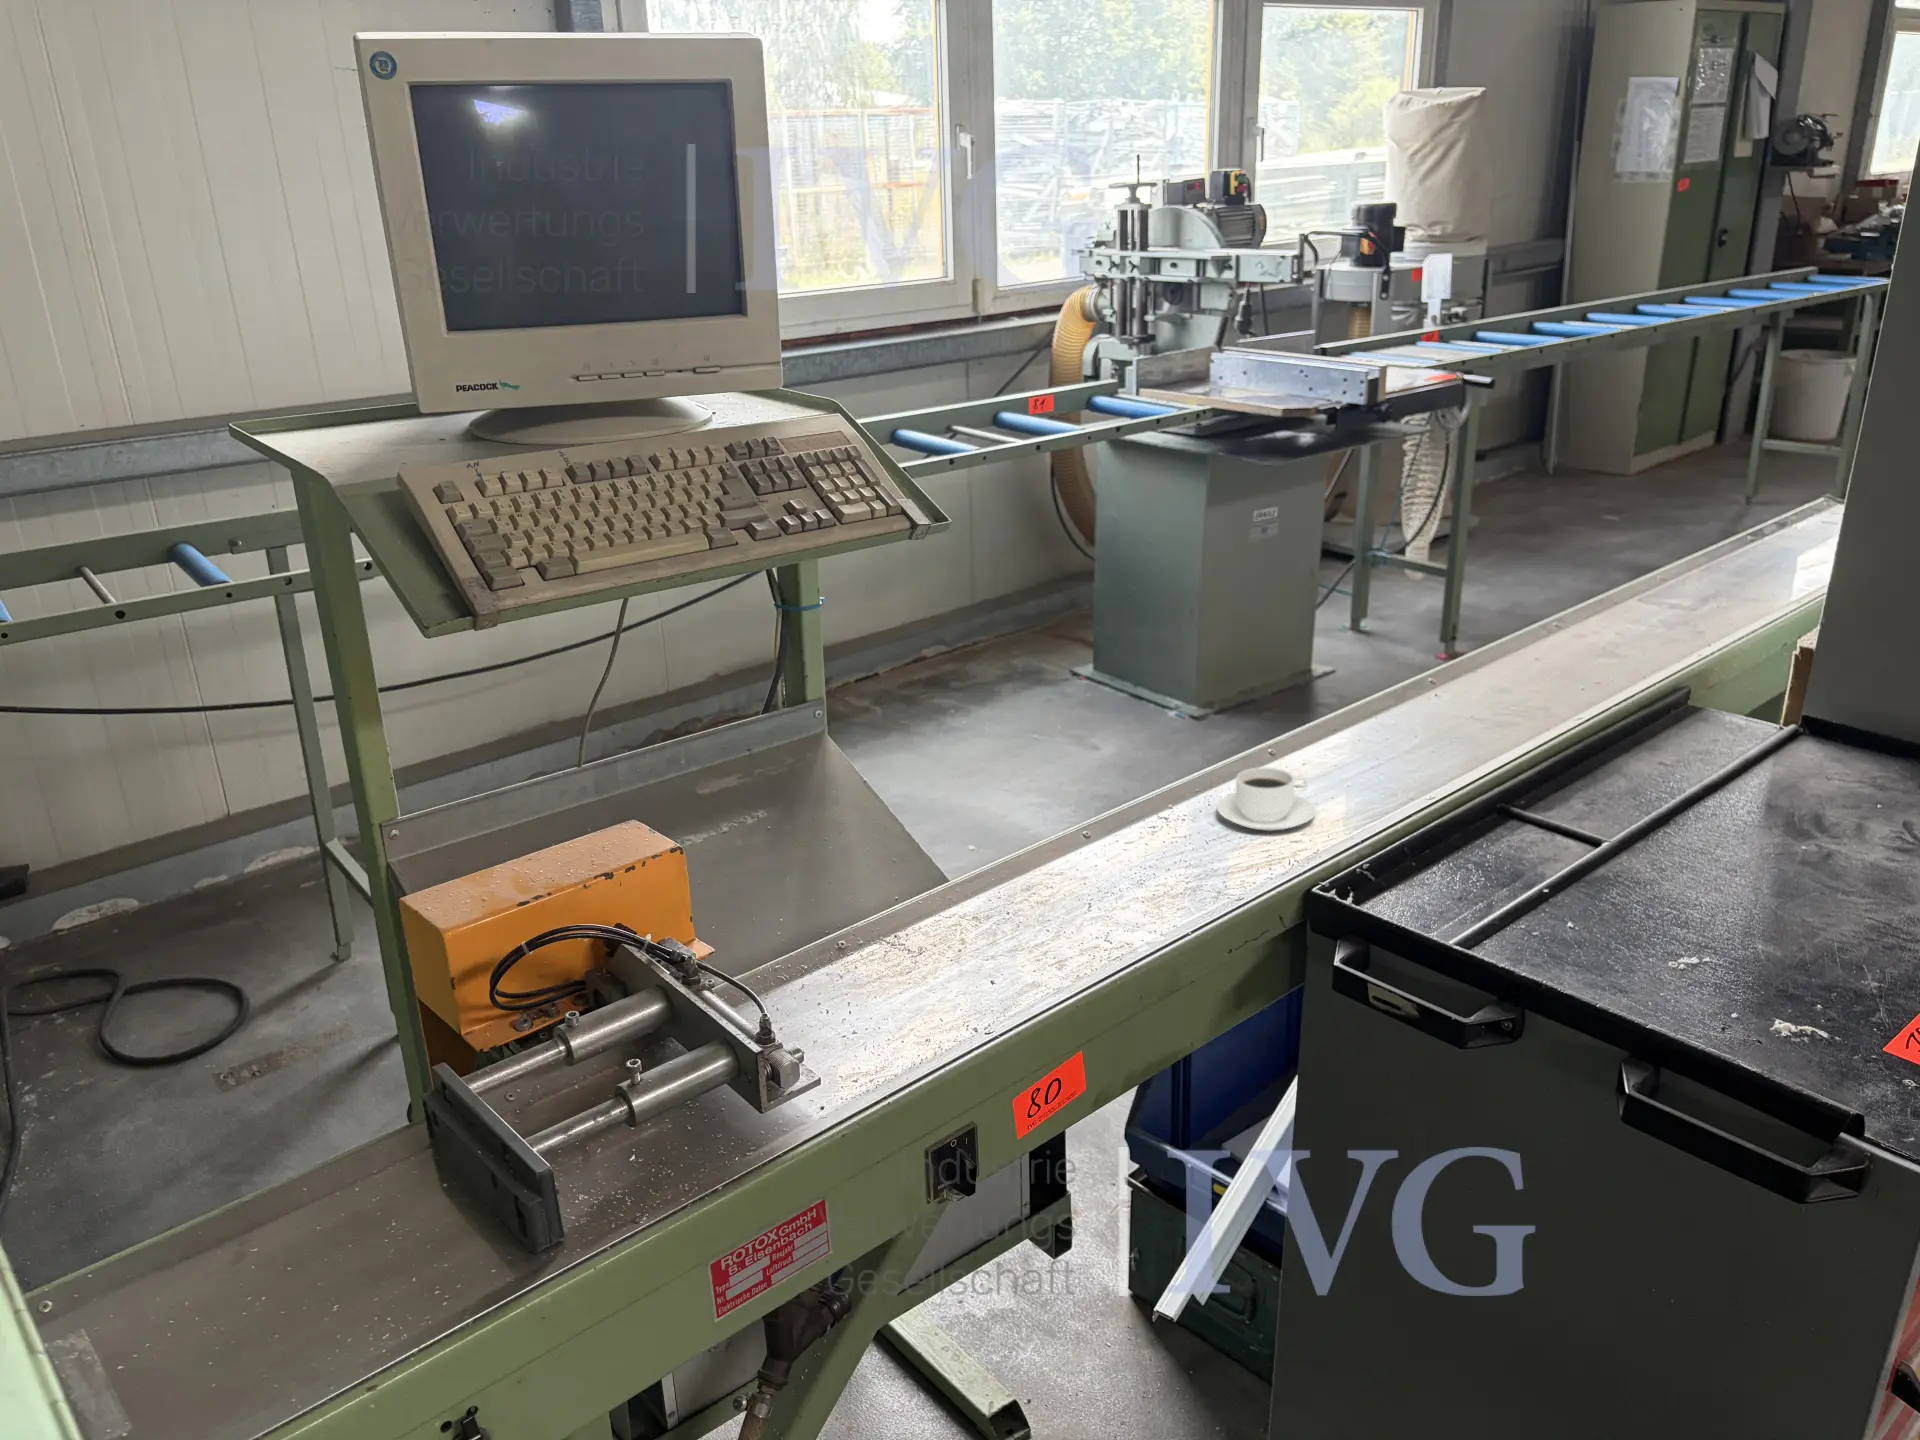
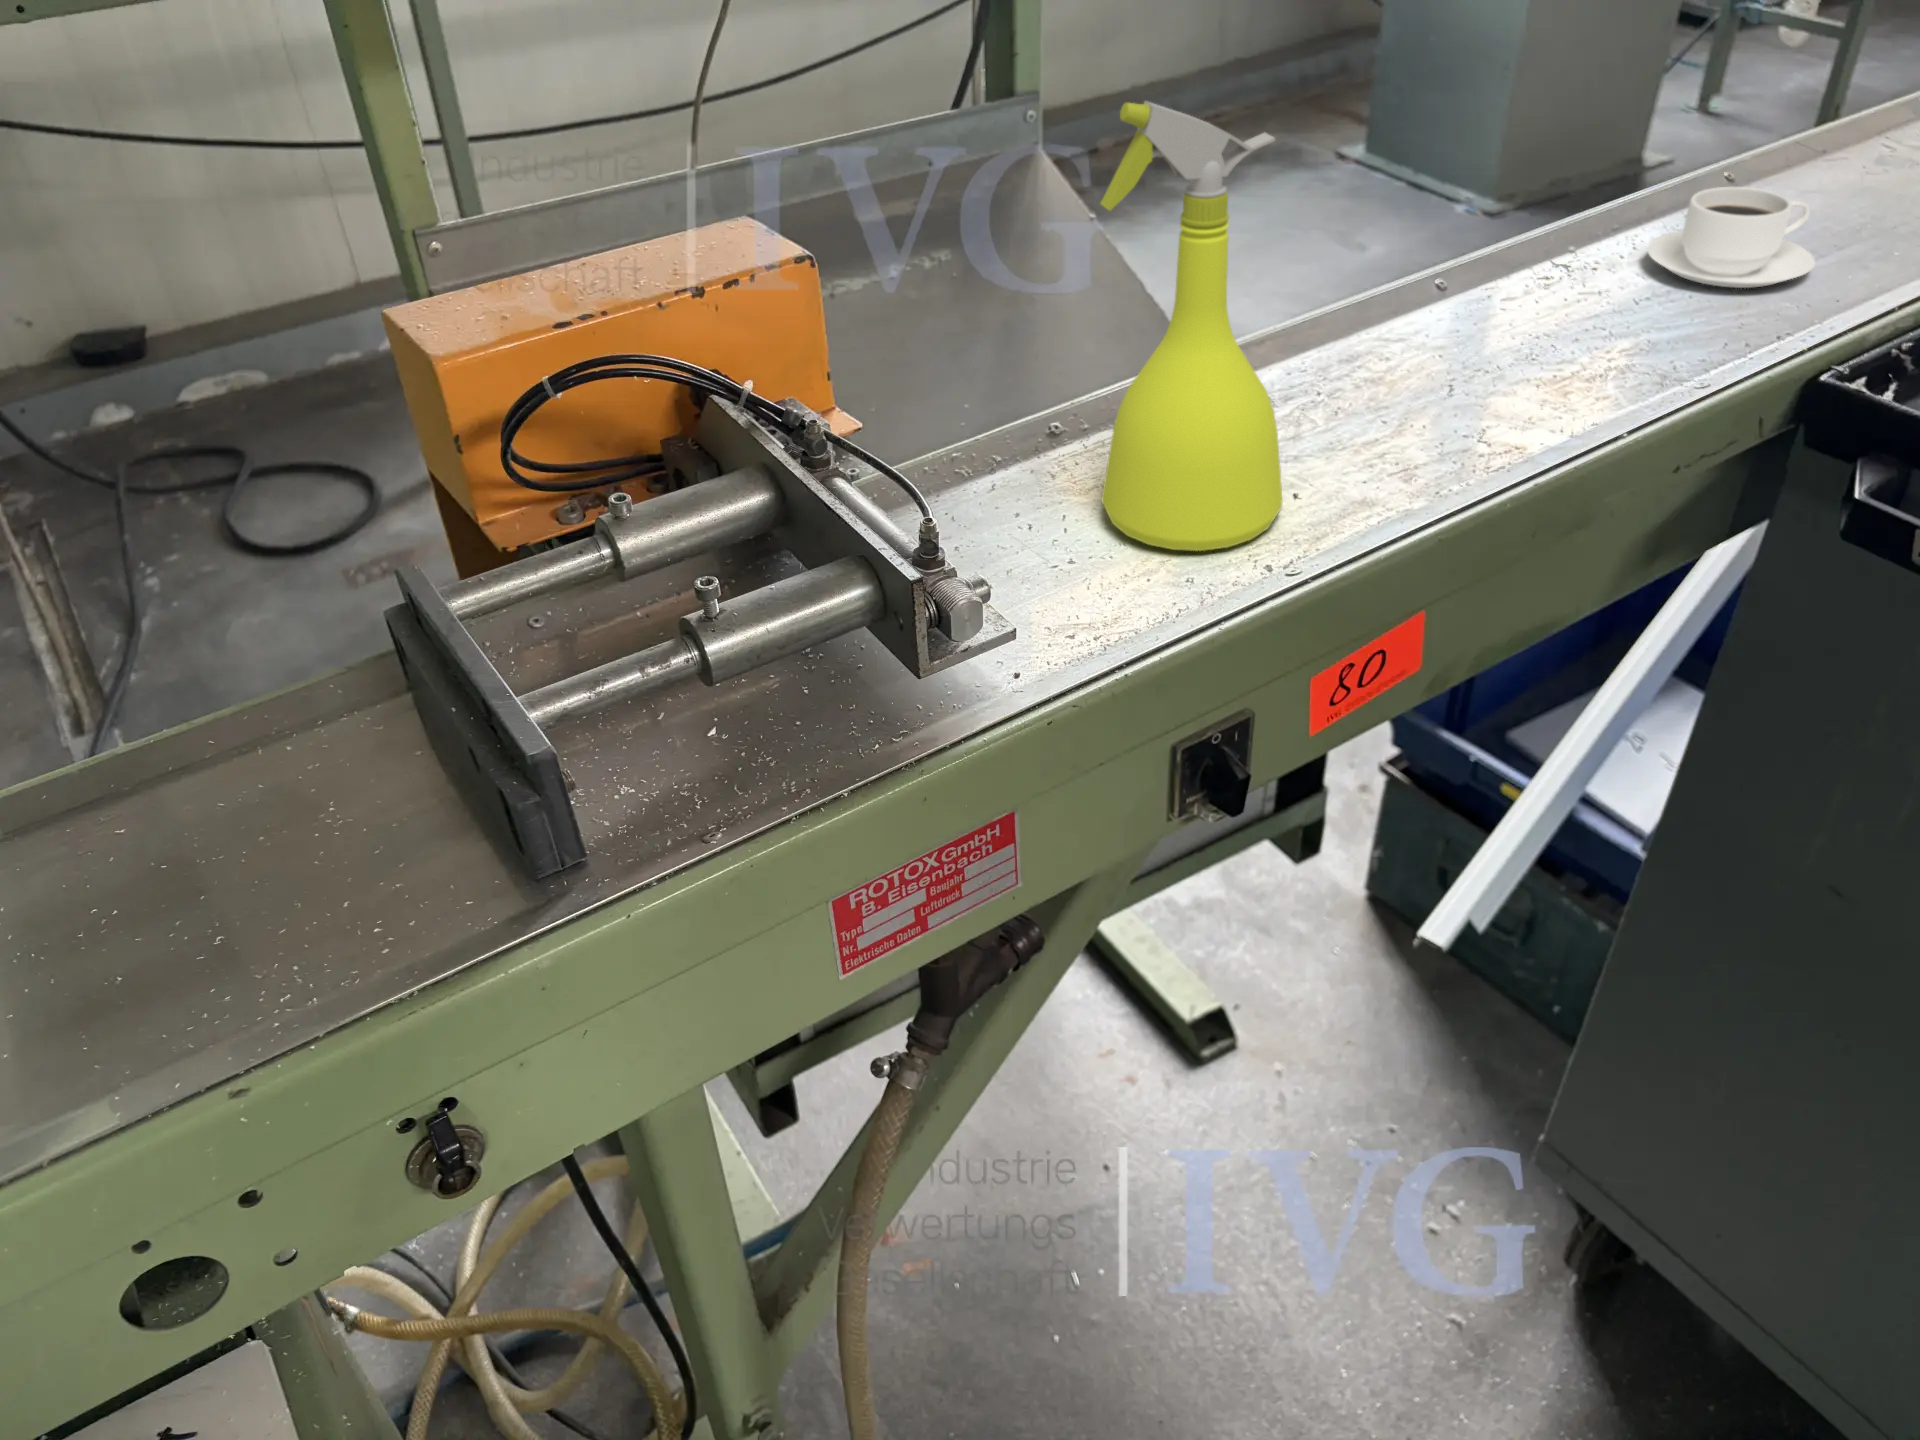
spray bottle: none [858,773,984,1024] -> present [1101,101,1283,551]

